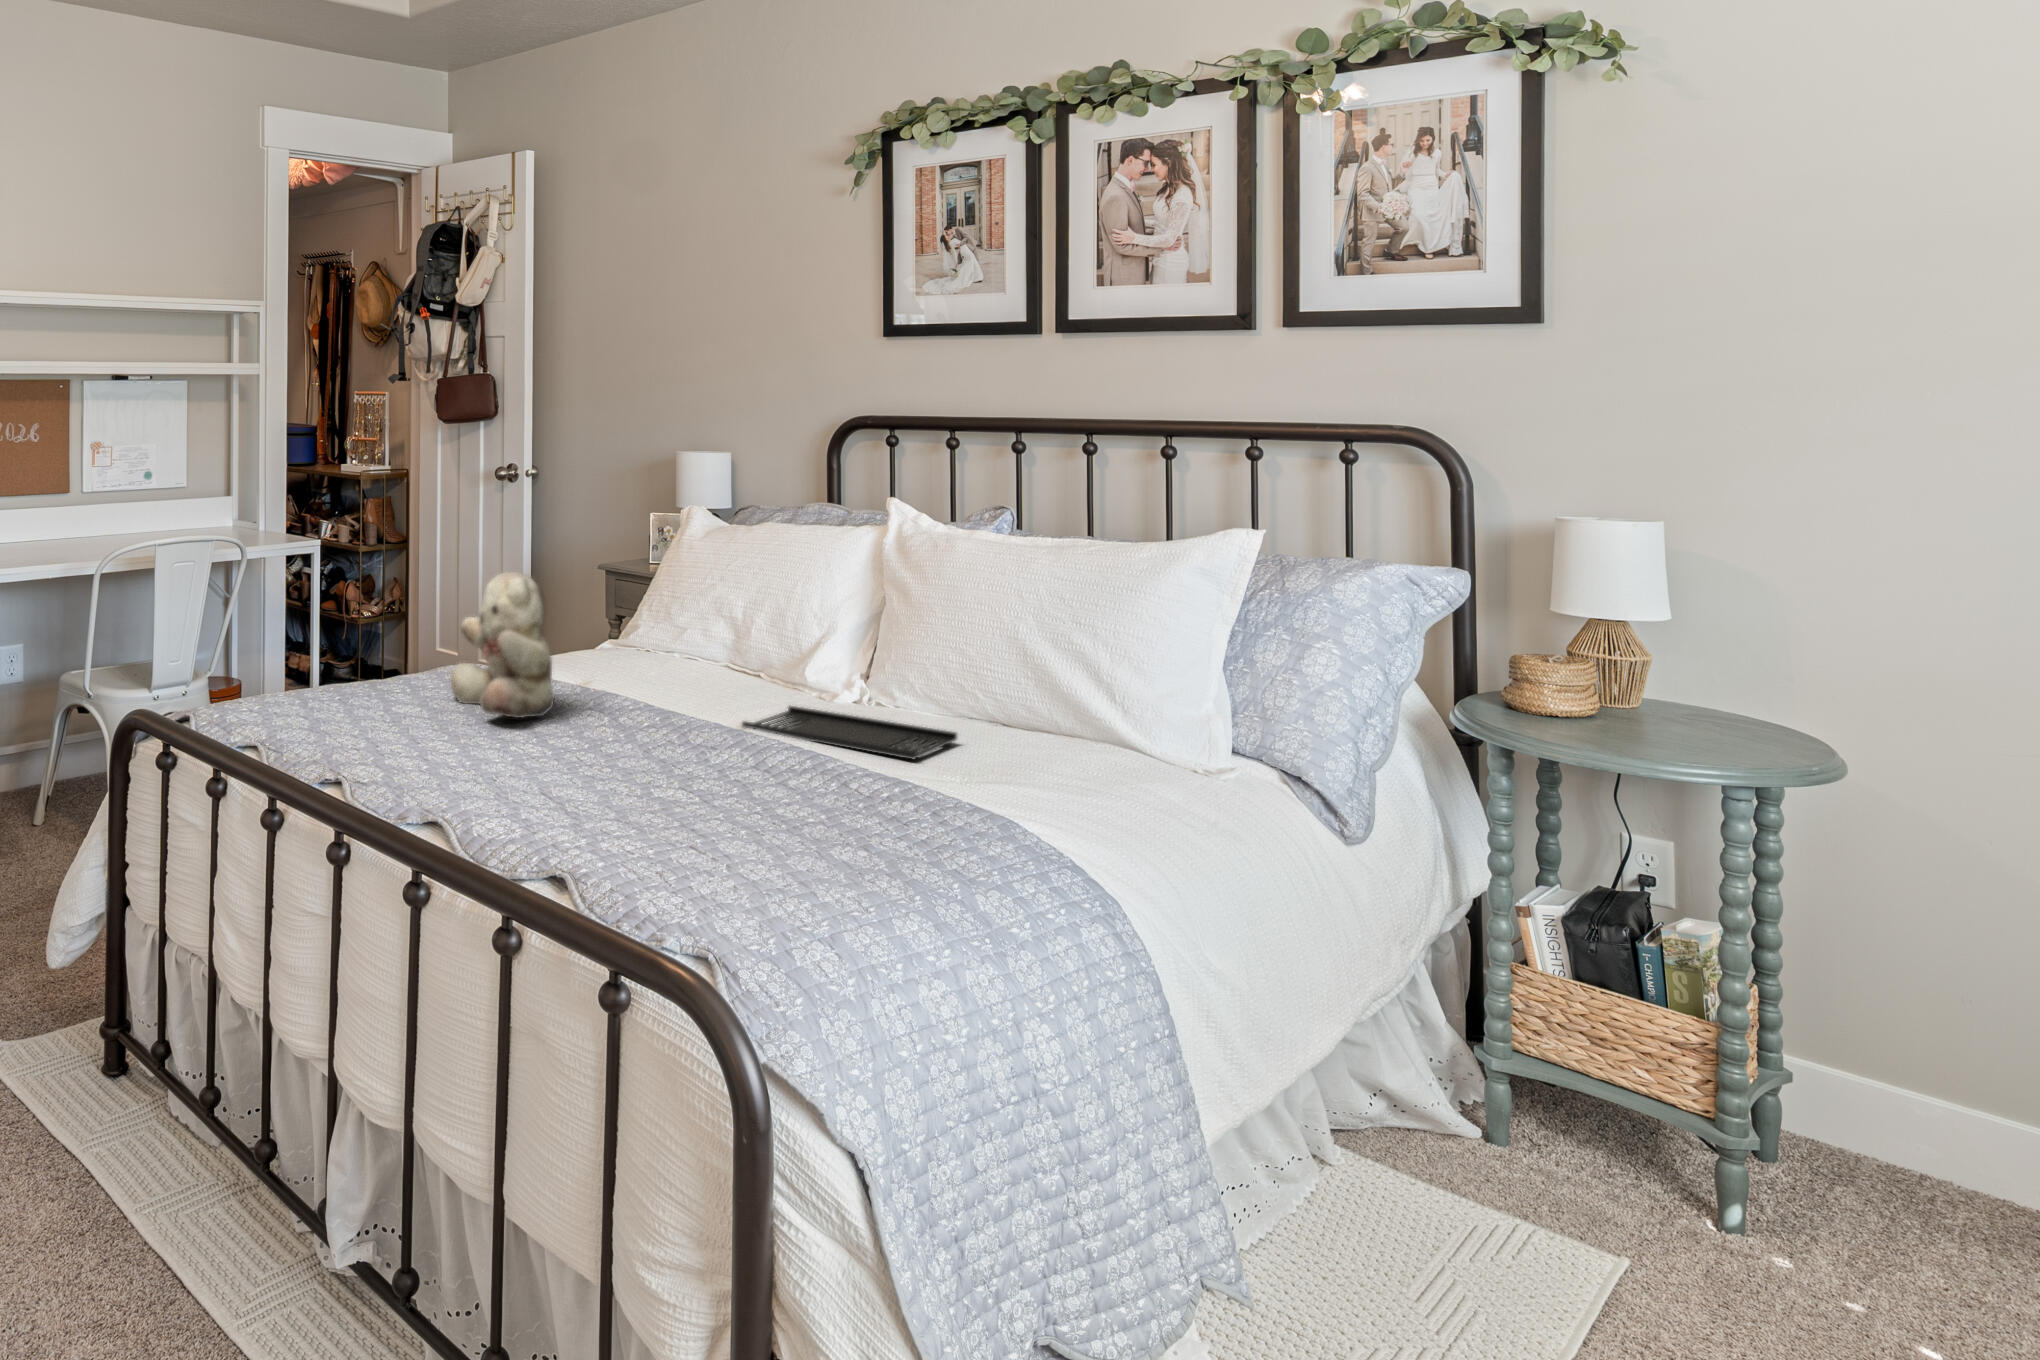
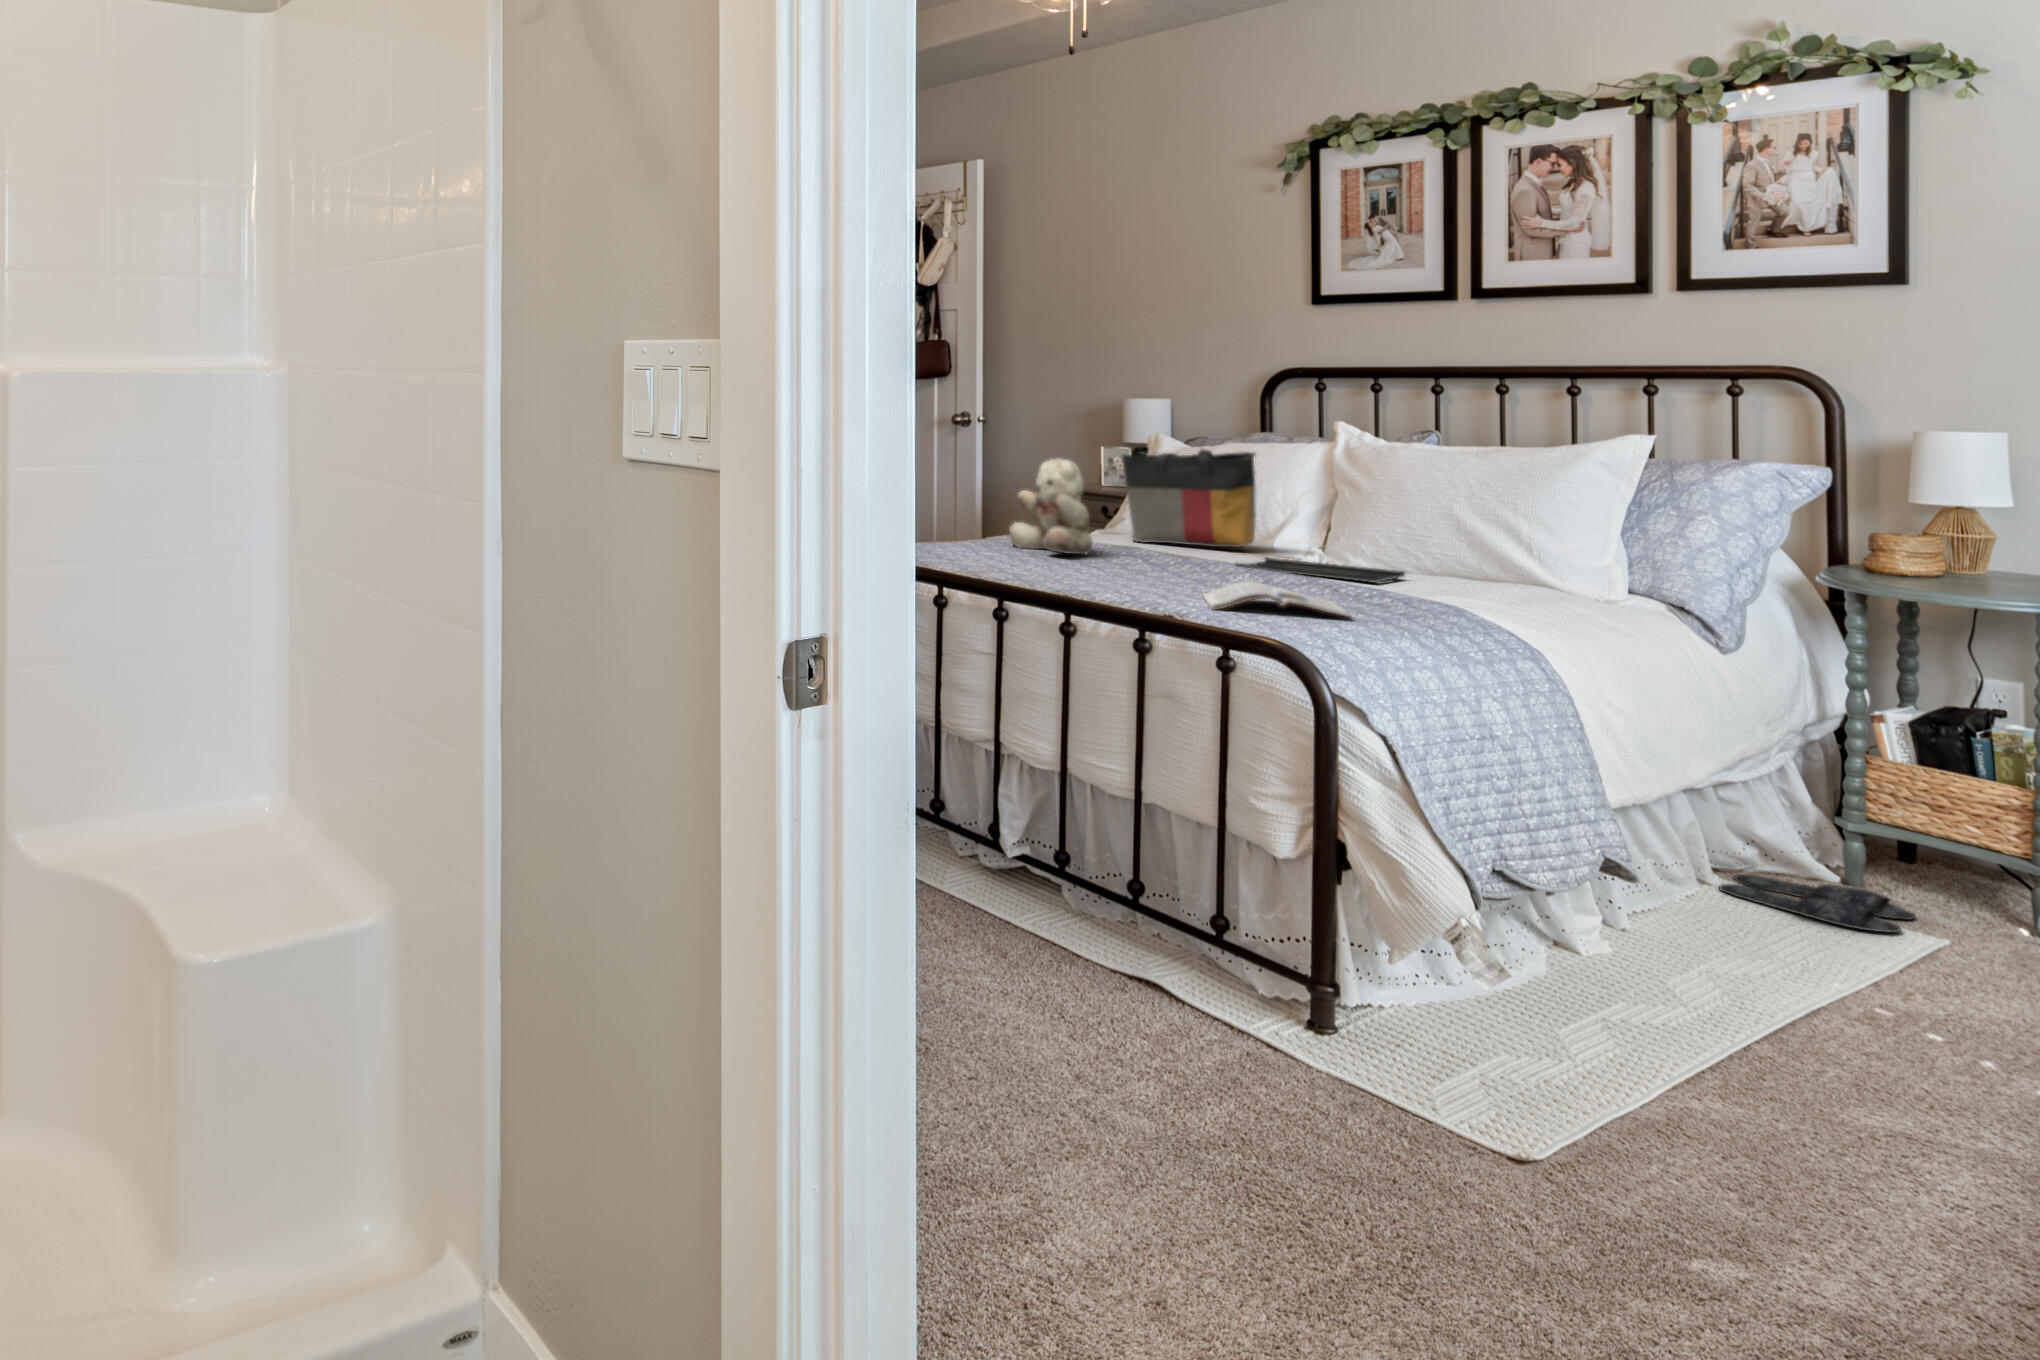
tote bag: none [623,547,788,682] -> present [1122,449,1256,547]
magazine: none [635,799,841,878] -> present [1203,582,1351,617]
slippers: none [1347,1143,1583,1260] -> present [1720,874,1914,933]

